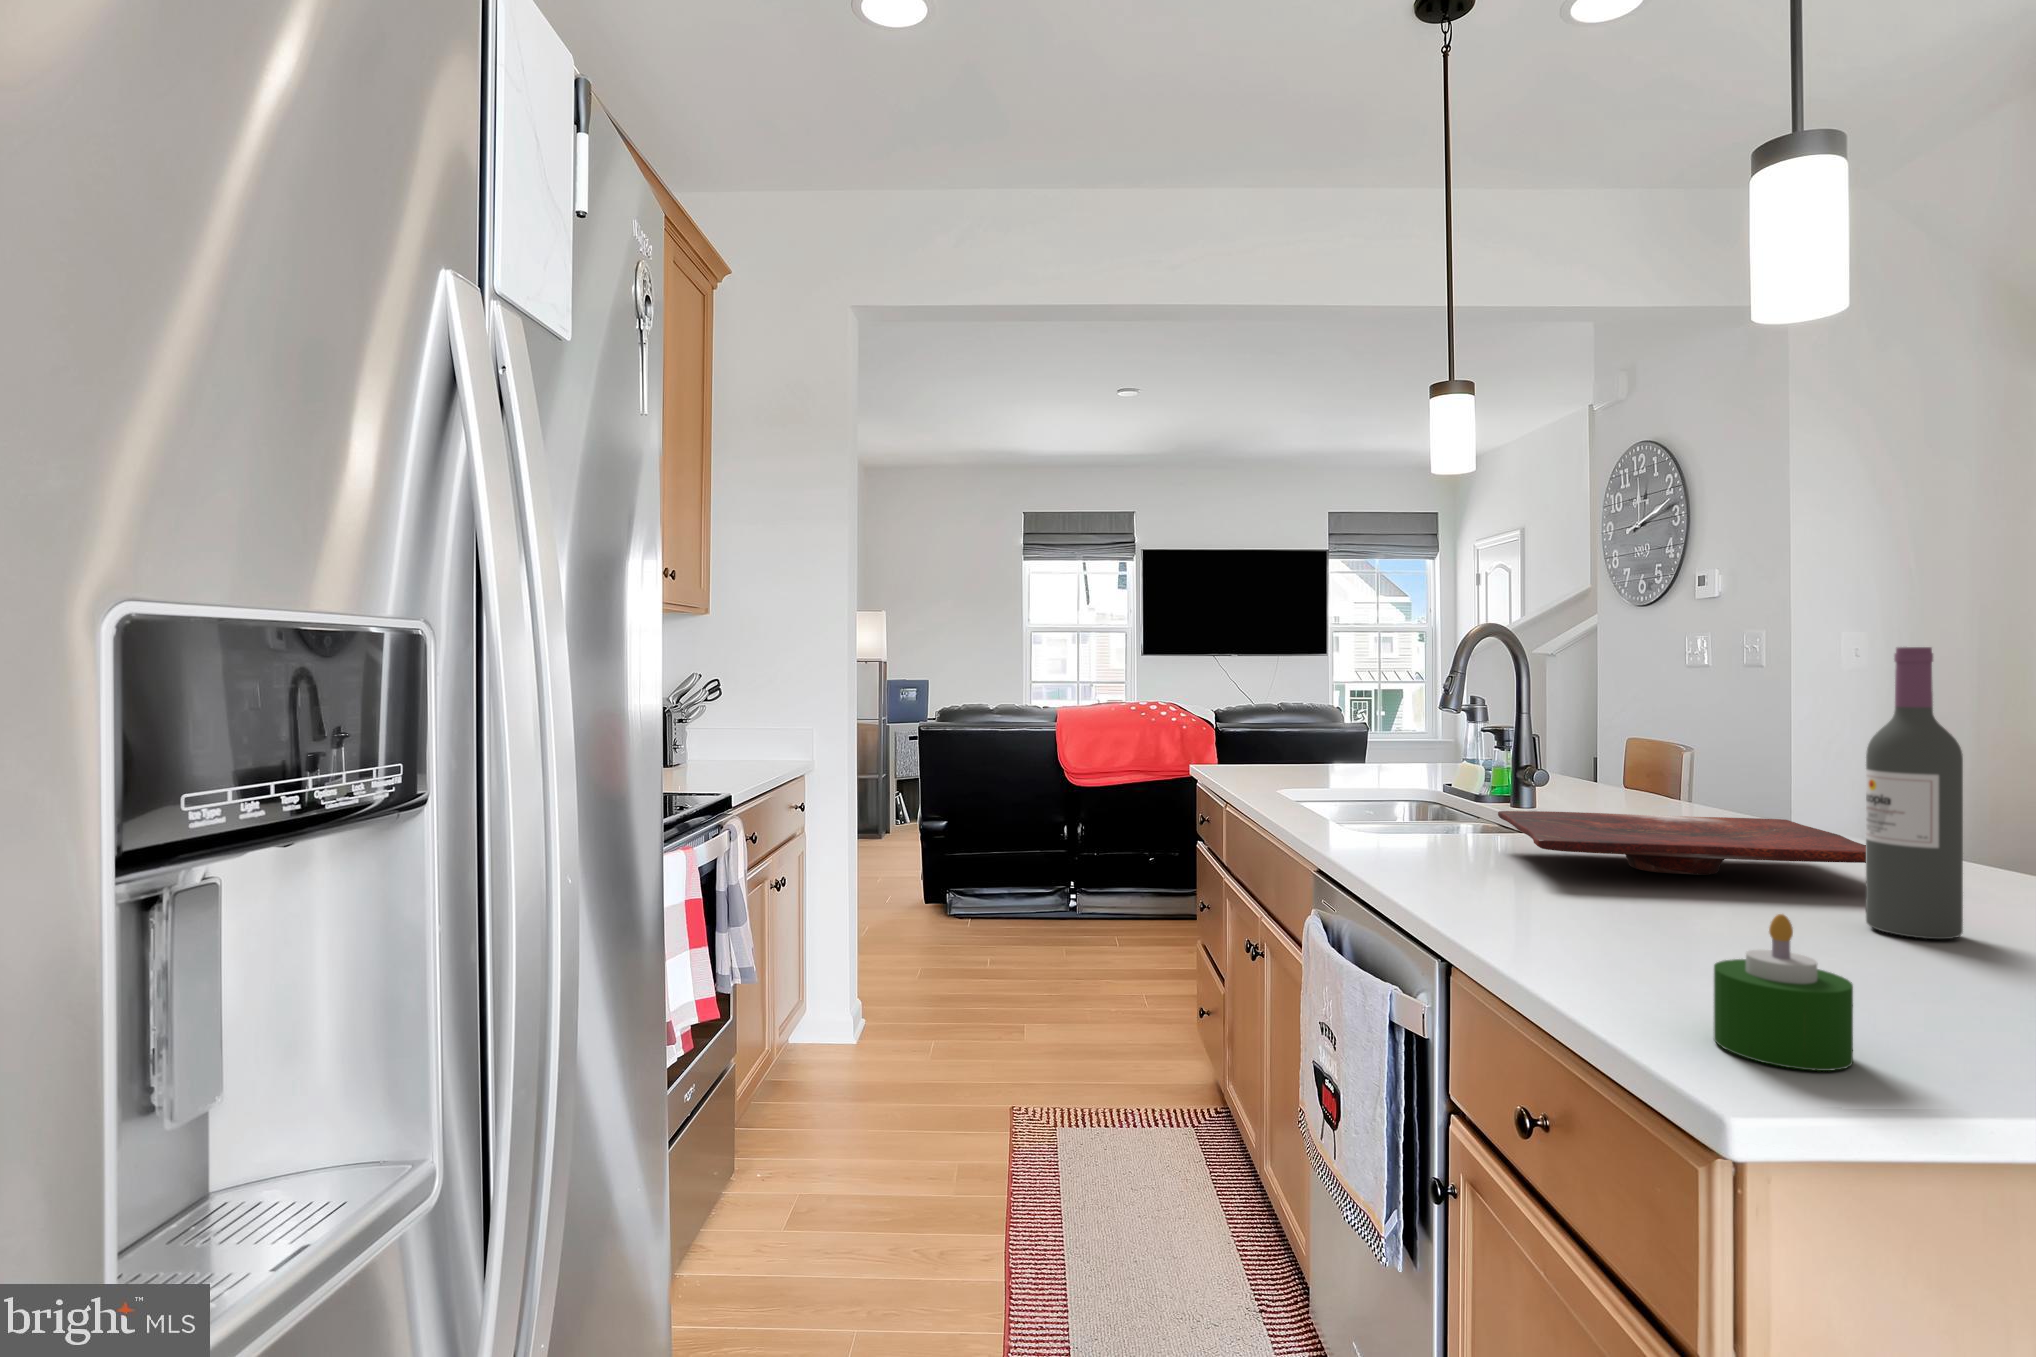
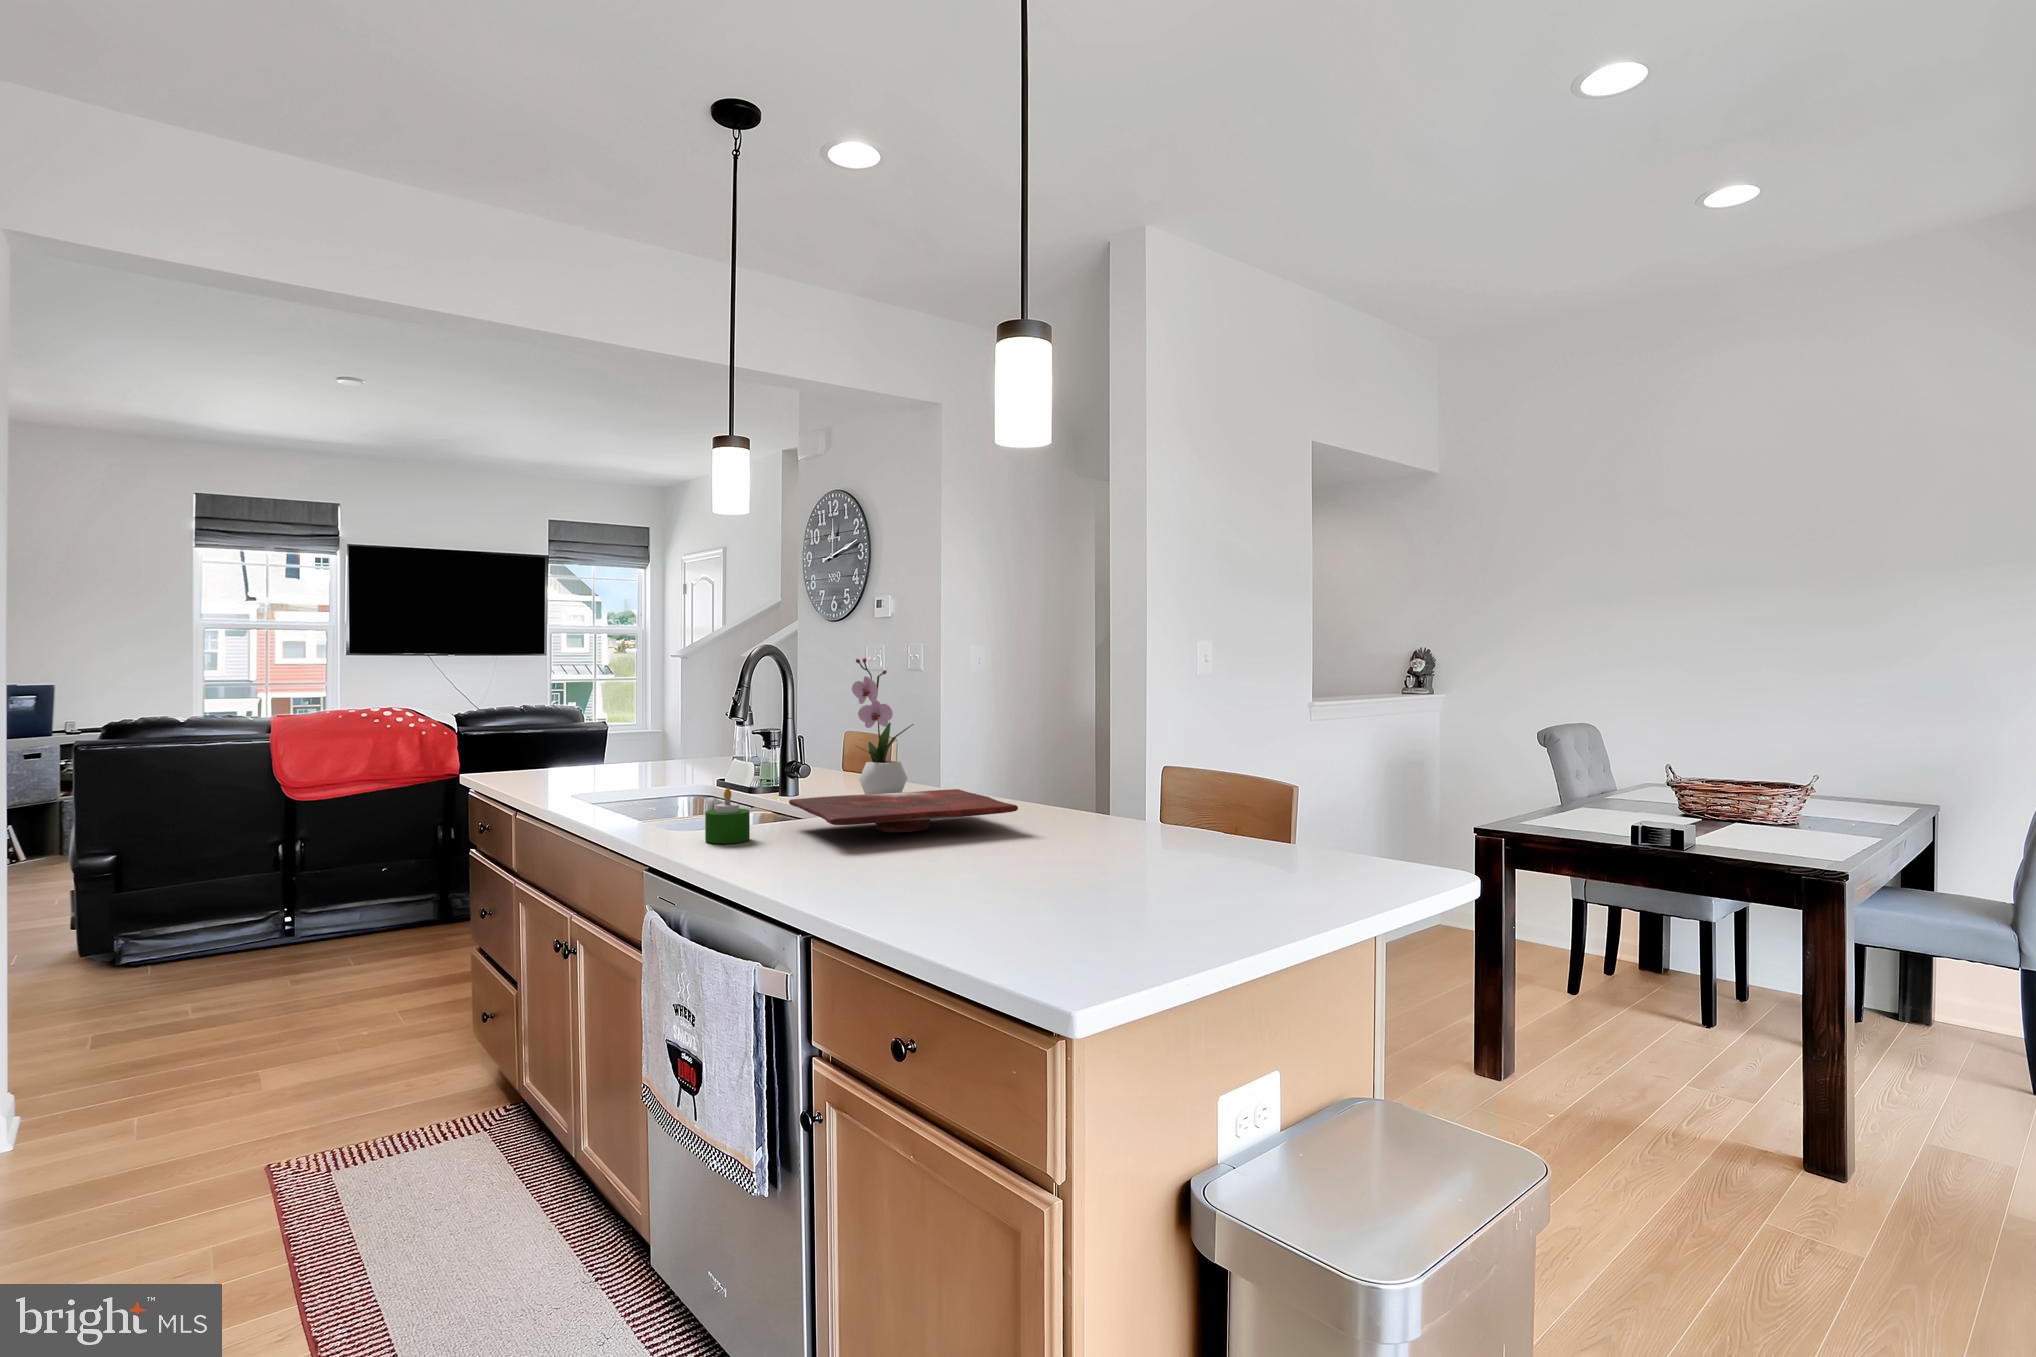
flower arrangement: none [1614,628,1718,825] -> present [852,658,913,794]
wine bottle: present [1866,647,1963,939] -> none [1009,687,1052,853]
candle: present [1714,914,1853,1071] -> present [705,788,750,843]

